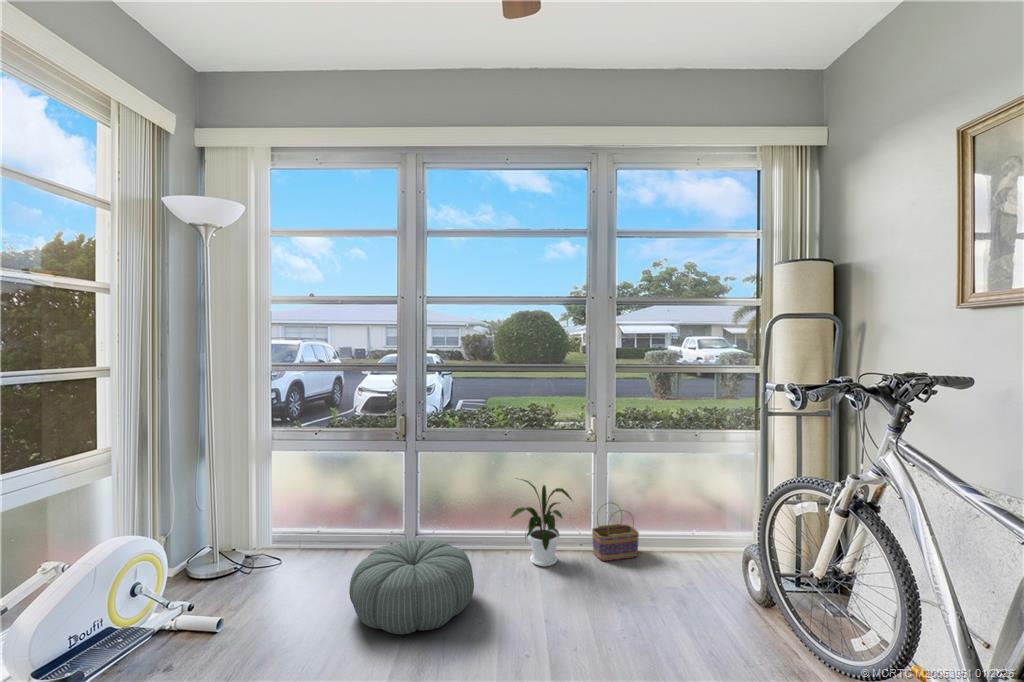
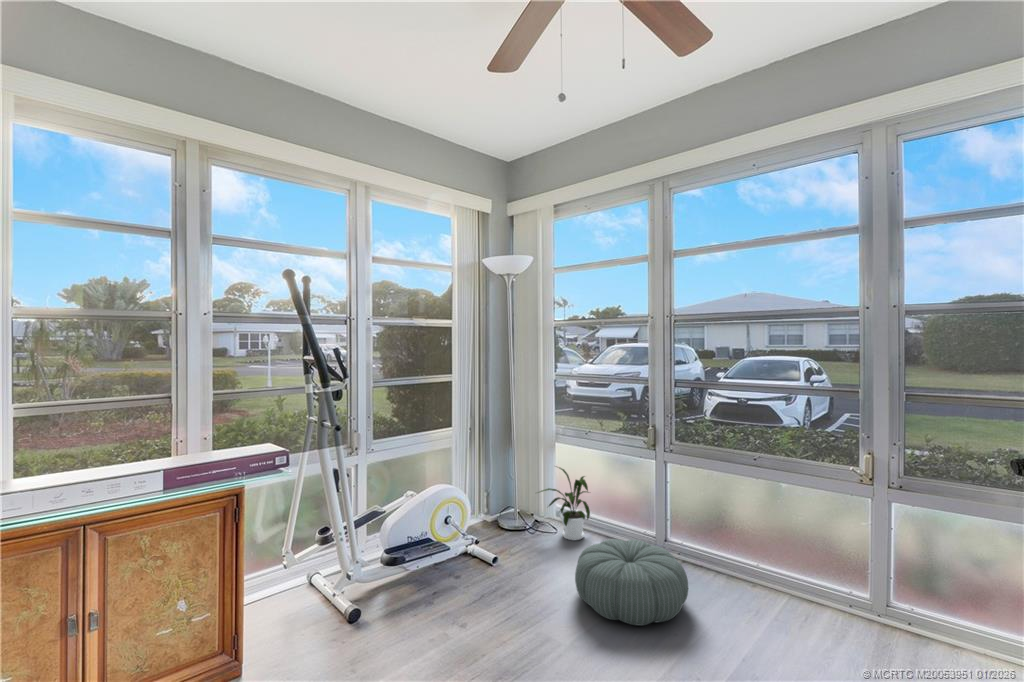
house plant: present [511,479,572,567] -> present [540,467,590,540]
basket: present [592,503,639,561] -> none [868,567,945,651]

